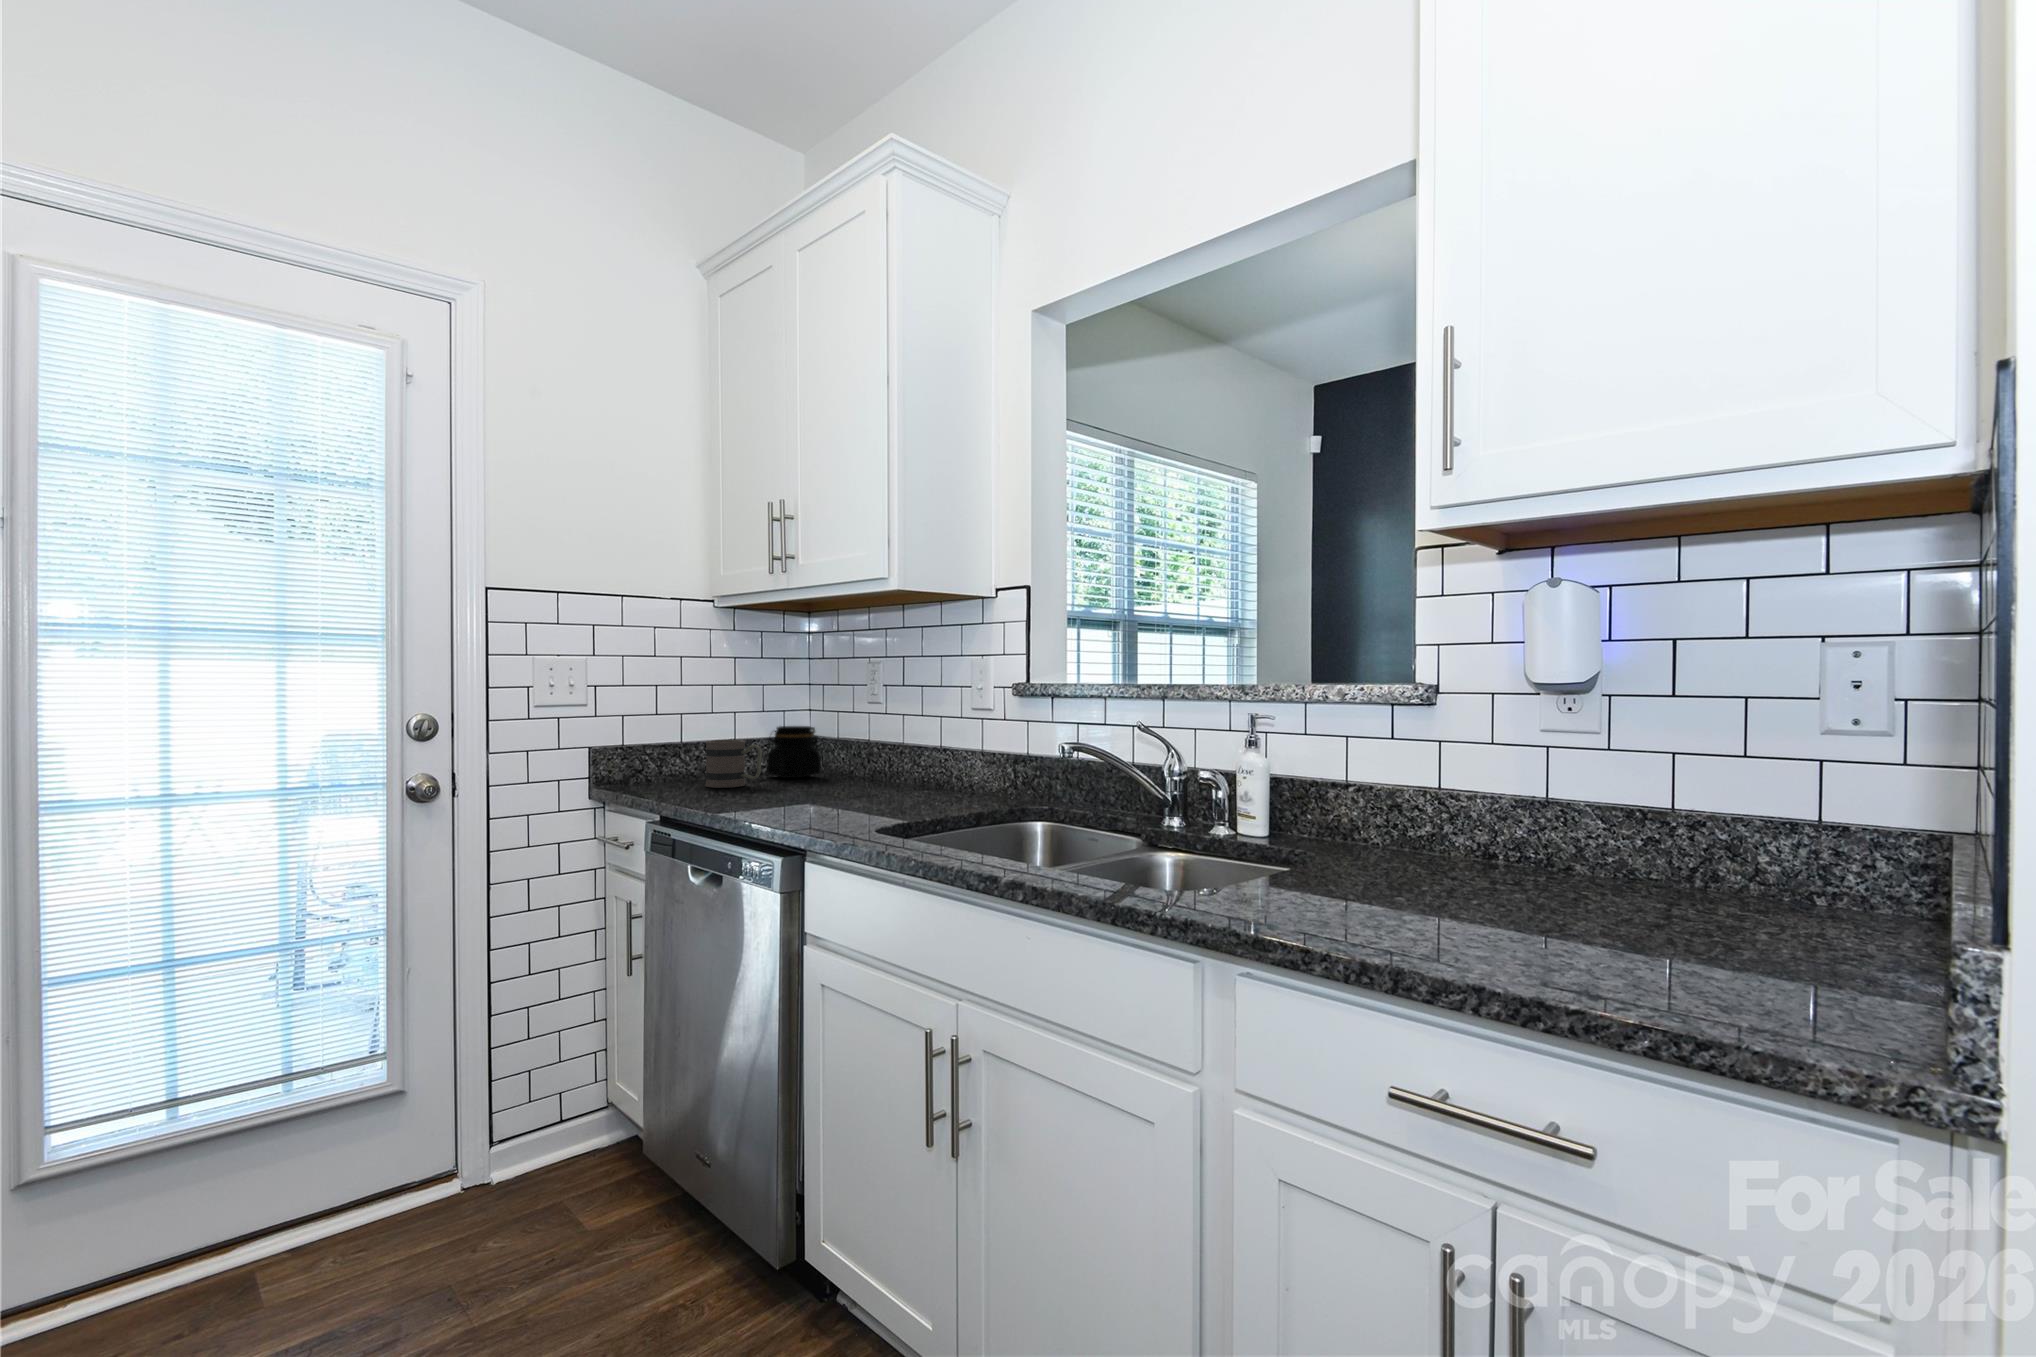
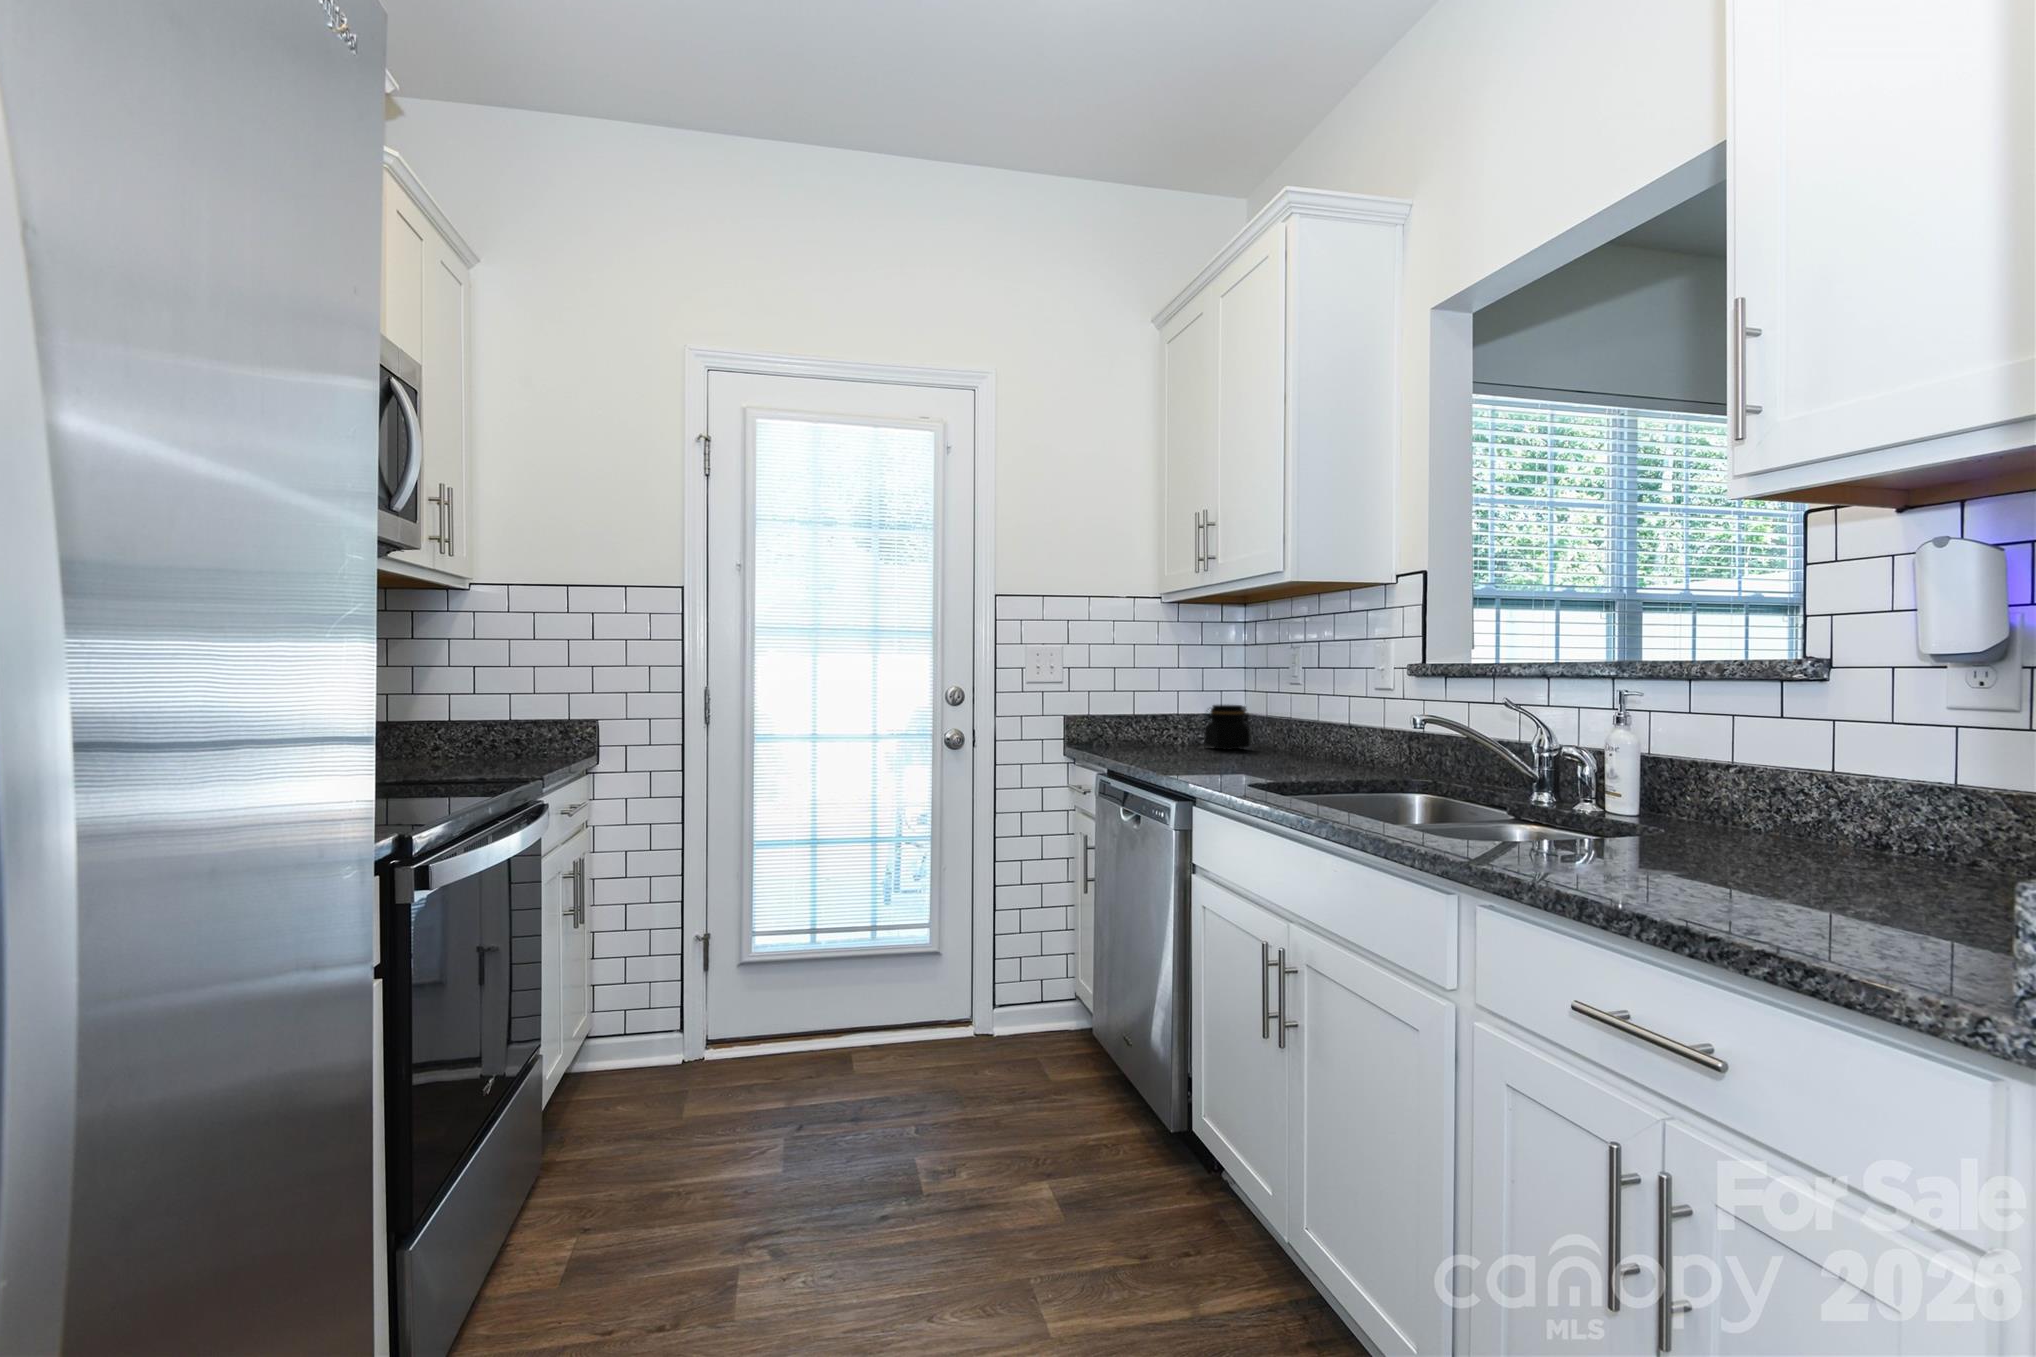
mug: present [706,740,762,788] -> none [1148,714,1193,752]

